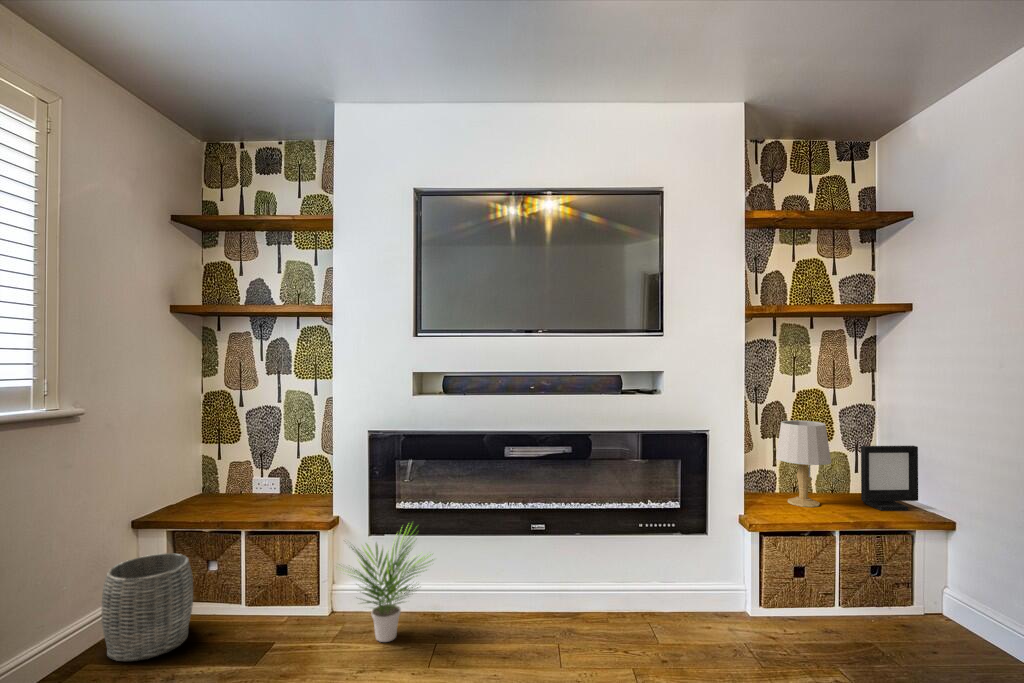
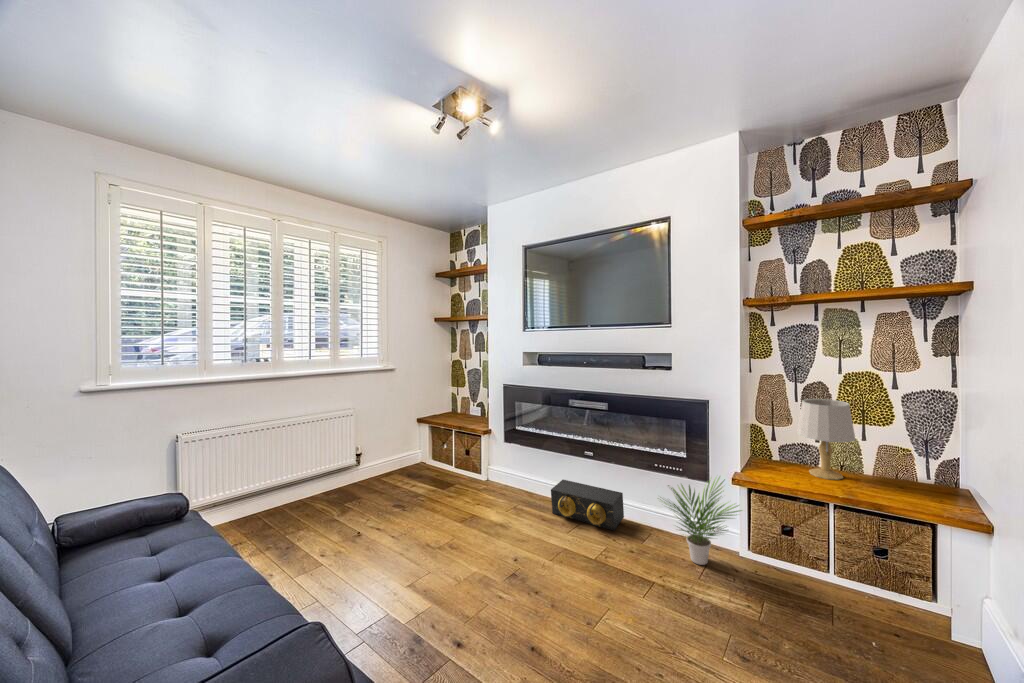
picture frame: present [861,446,918,511] -> none [888,430,970,503]
potted plant: present [350,527,433,642] -> present [664,477,742,565]
woven basket: present [102,553,193,661] -> none [395,436,431,481]
speaker: none [500,575,606,635] -> present [551,480,624,531]

